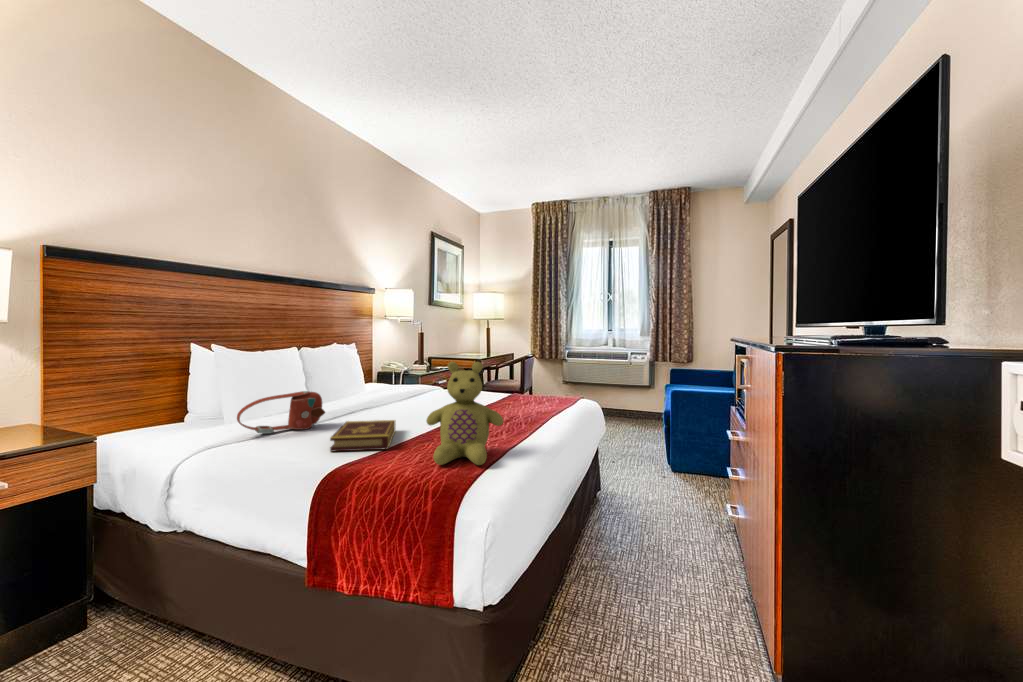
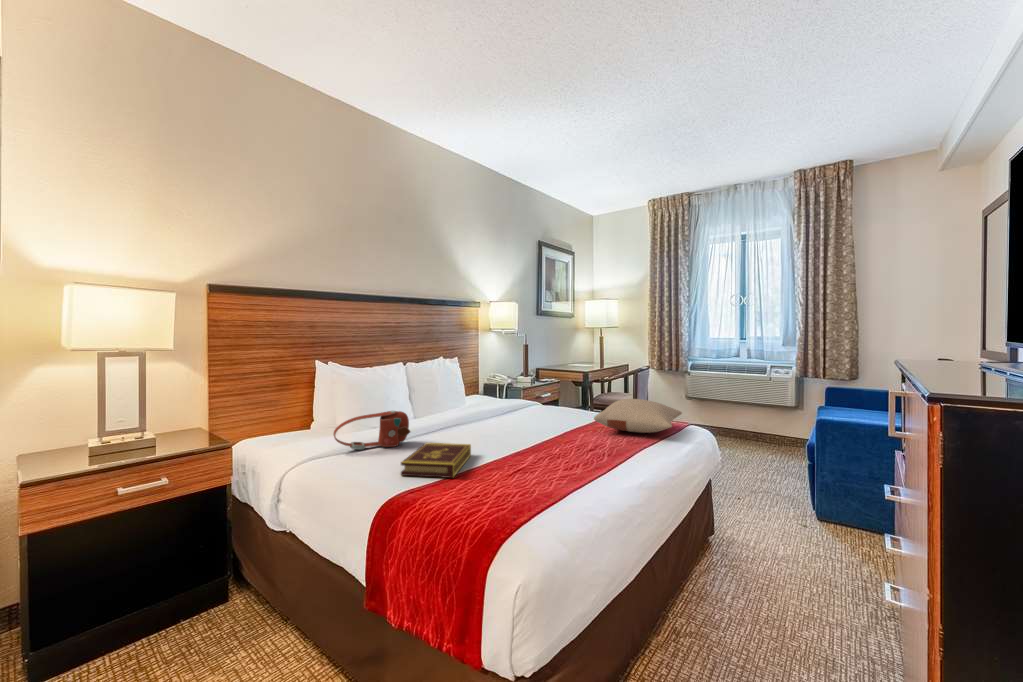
stuffed bear: present [426,362,503,465] -> none [487,393,566,509]
pillow: none [505,376,576,405] -> present [594,399,682,433]

